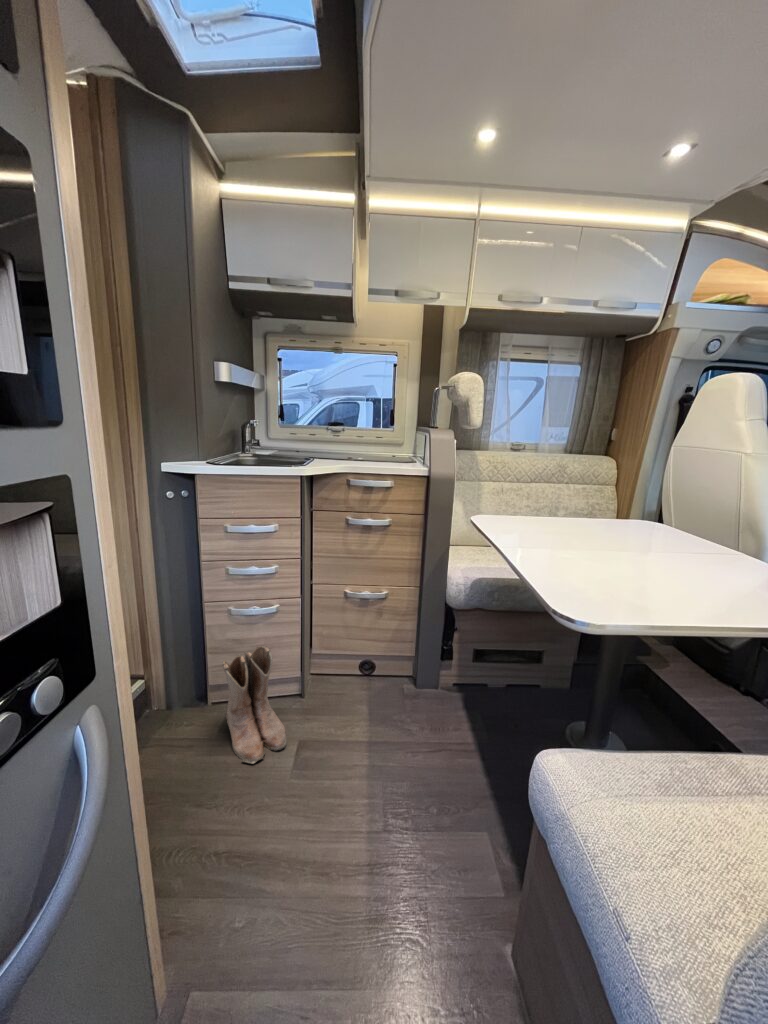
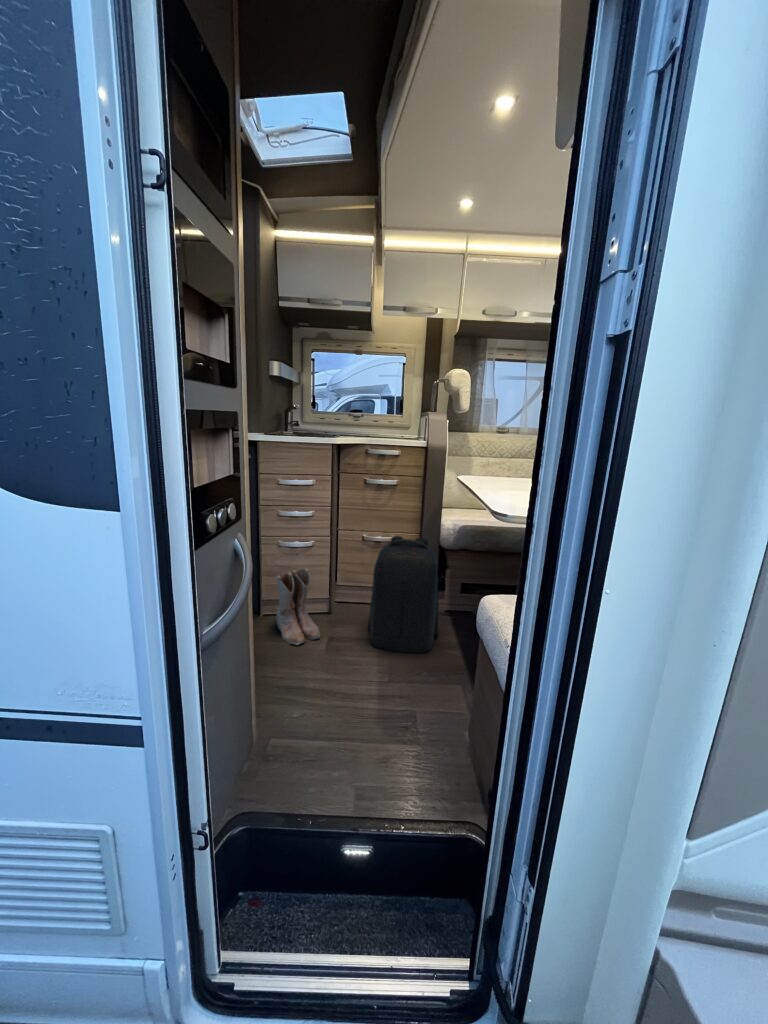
backpack: none [352,598,448,770] -> present [368,536,439,653]

